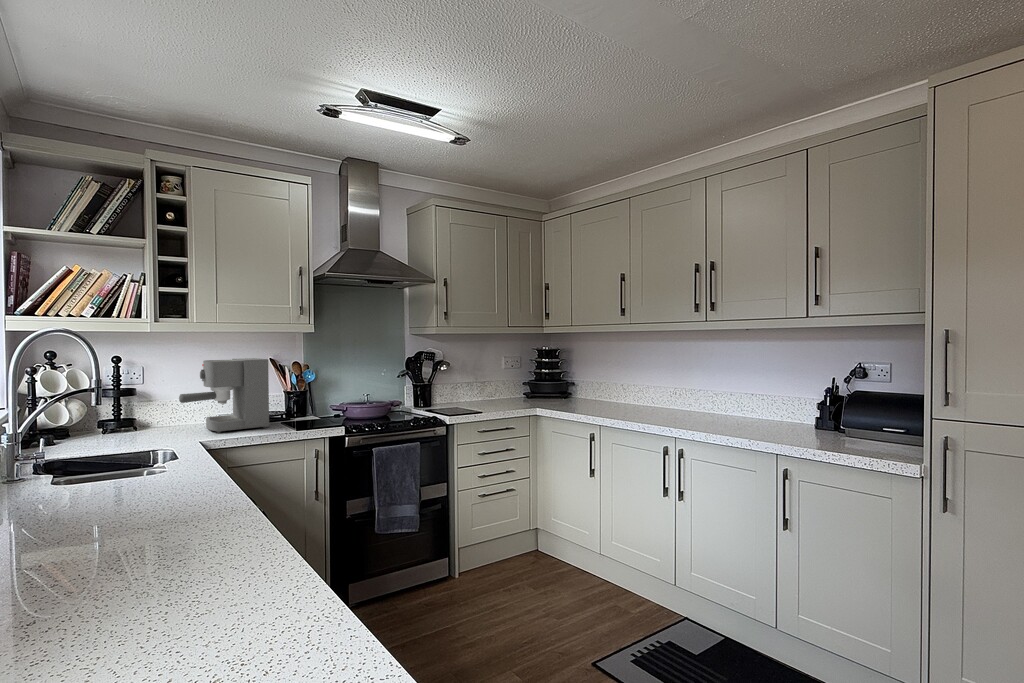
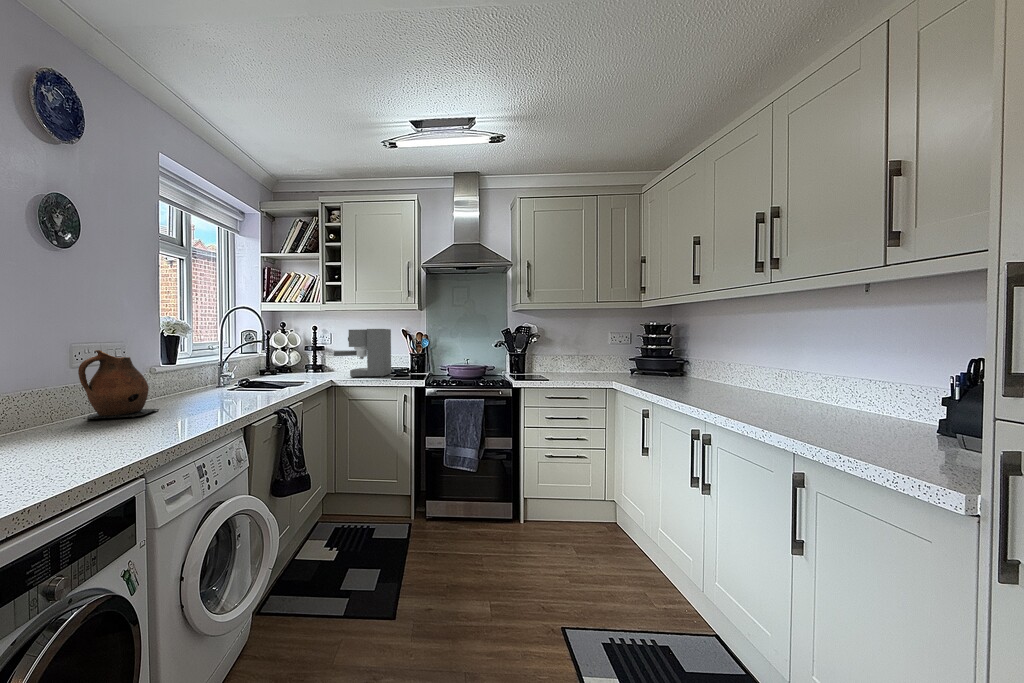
ceramic pitcher: none [93,438,221,566] -> present [78,350,159,419]

